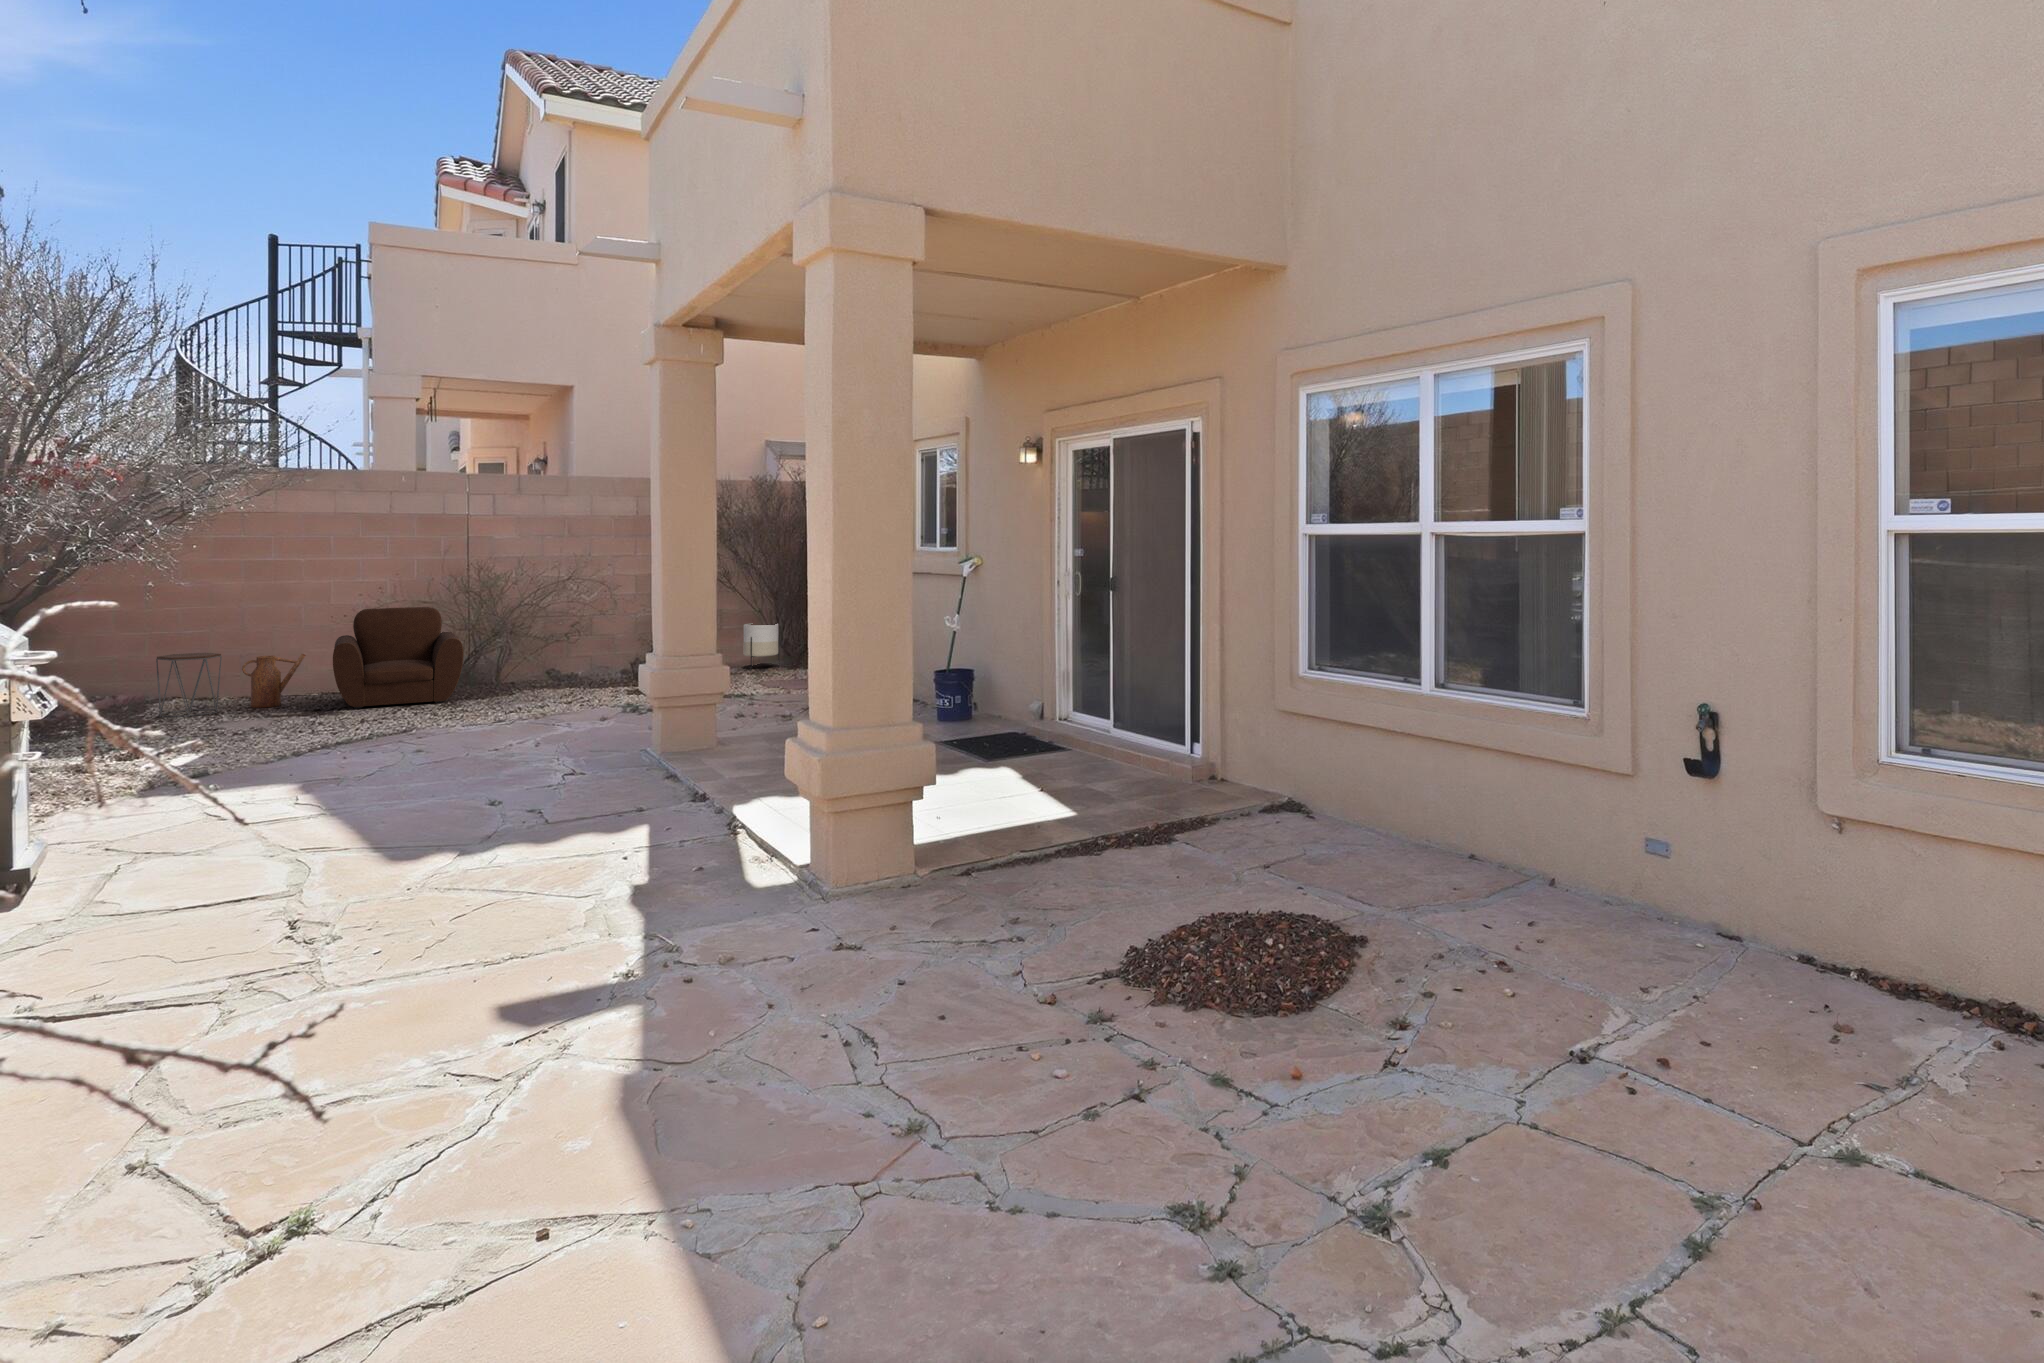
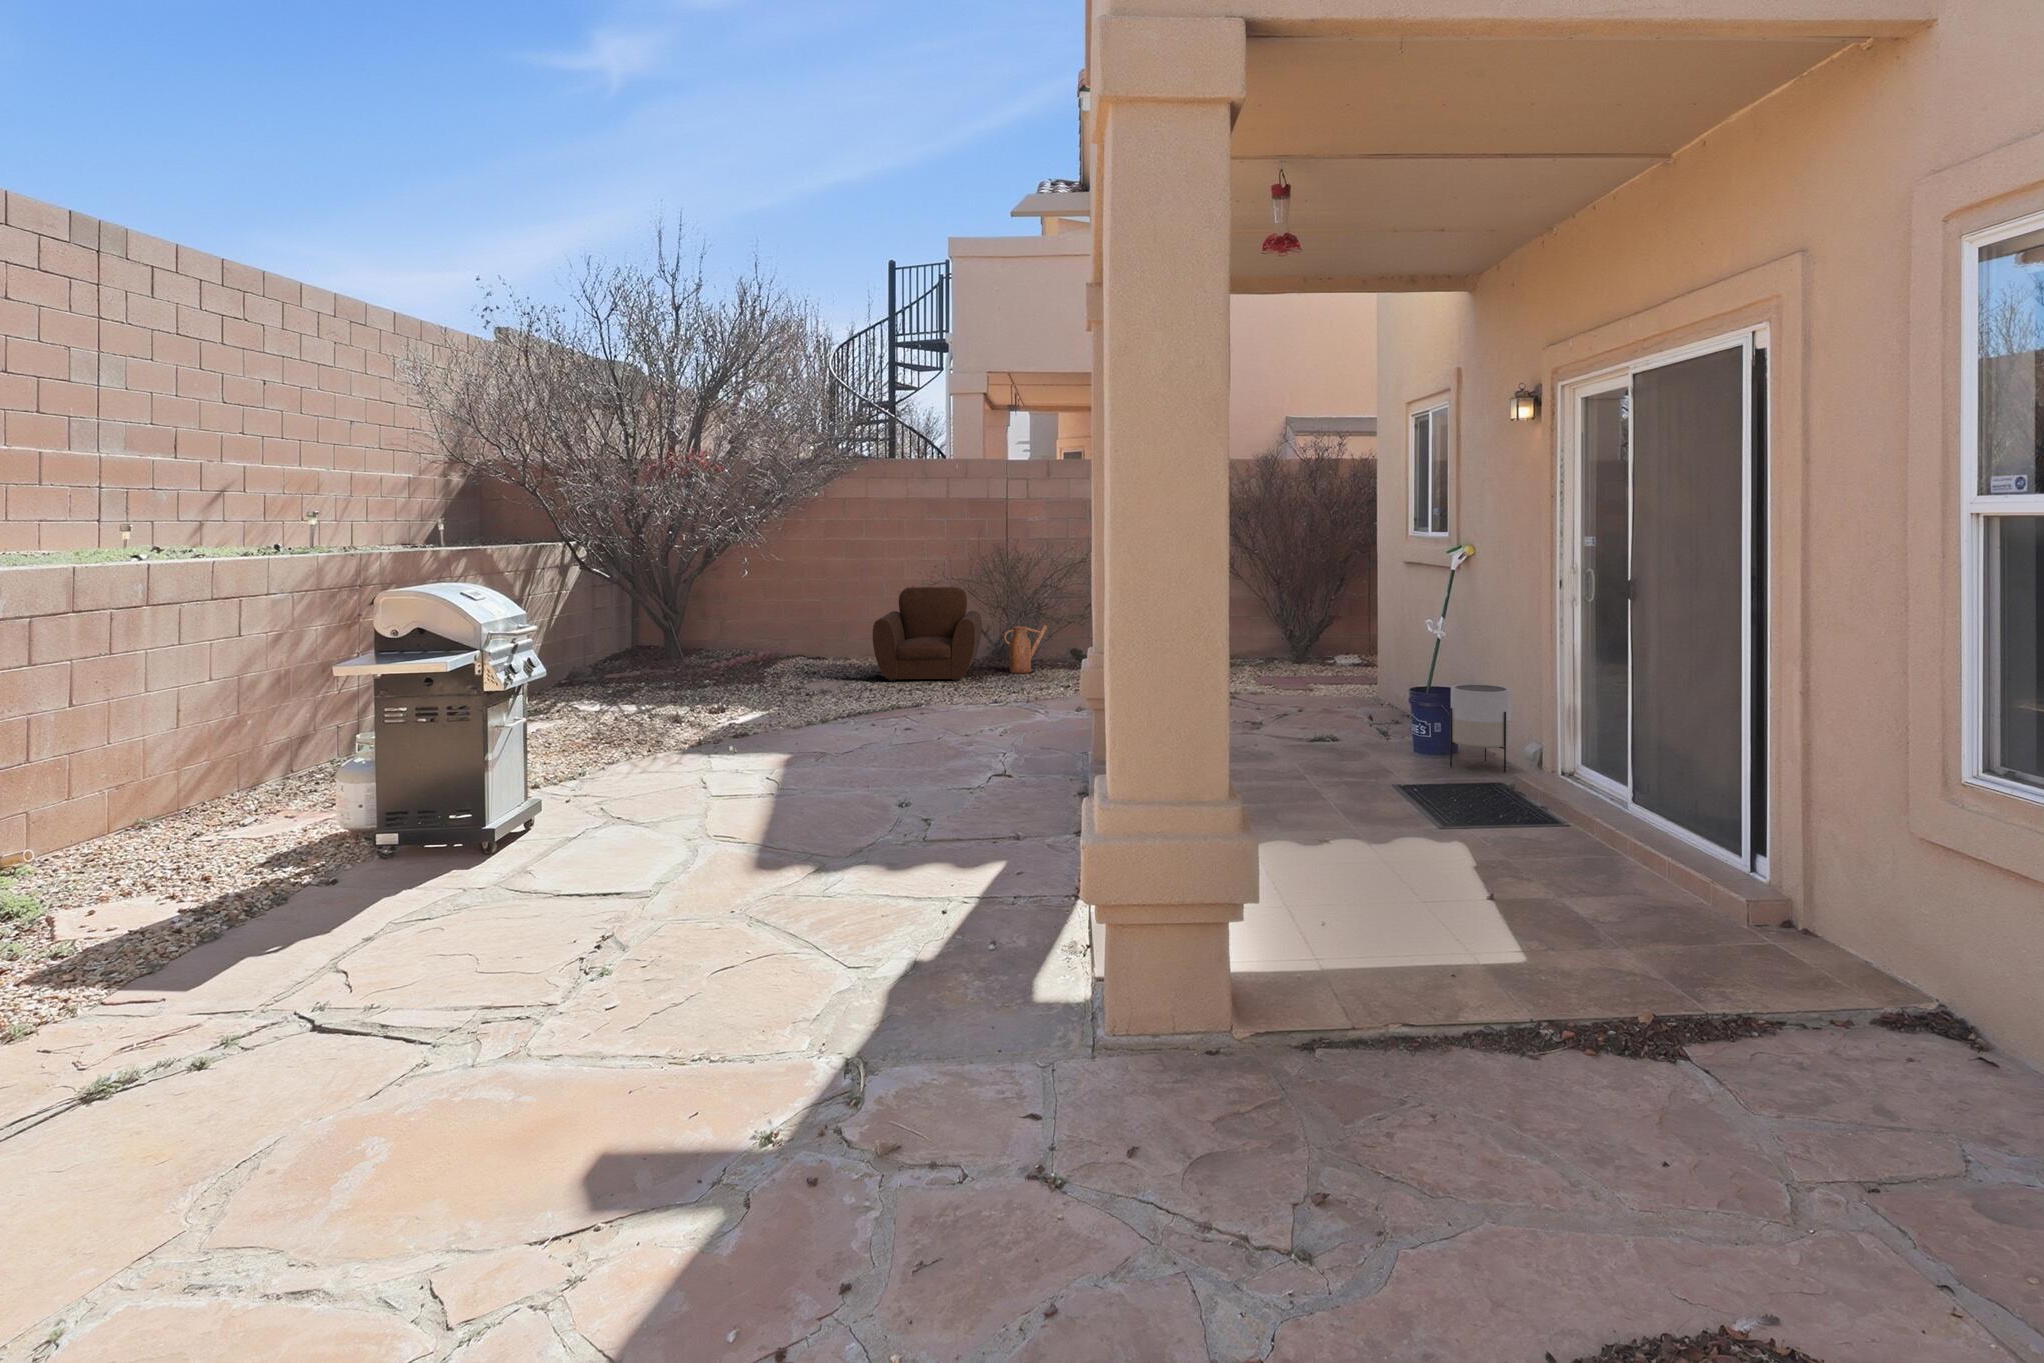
planter: present [743,624,779,670] -> present [1450,684,1511,772]
side table: present [156,653,222,717] -> none [758,622,802,678]
watering can: present [242,654,306,708] -> present [1004,625,1047,673]

